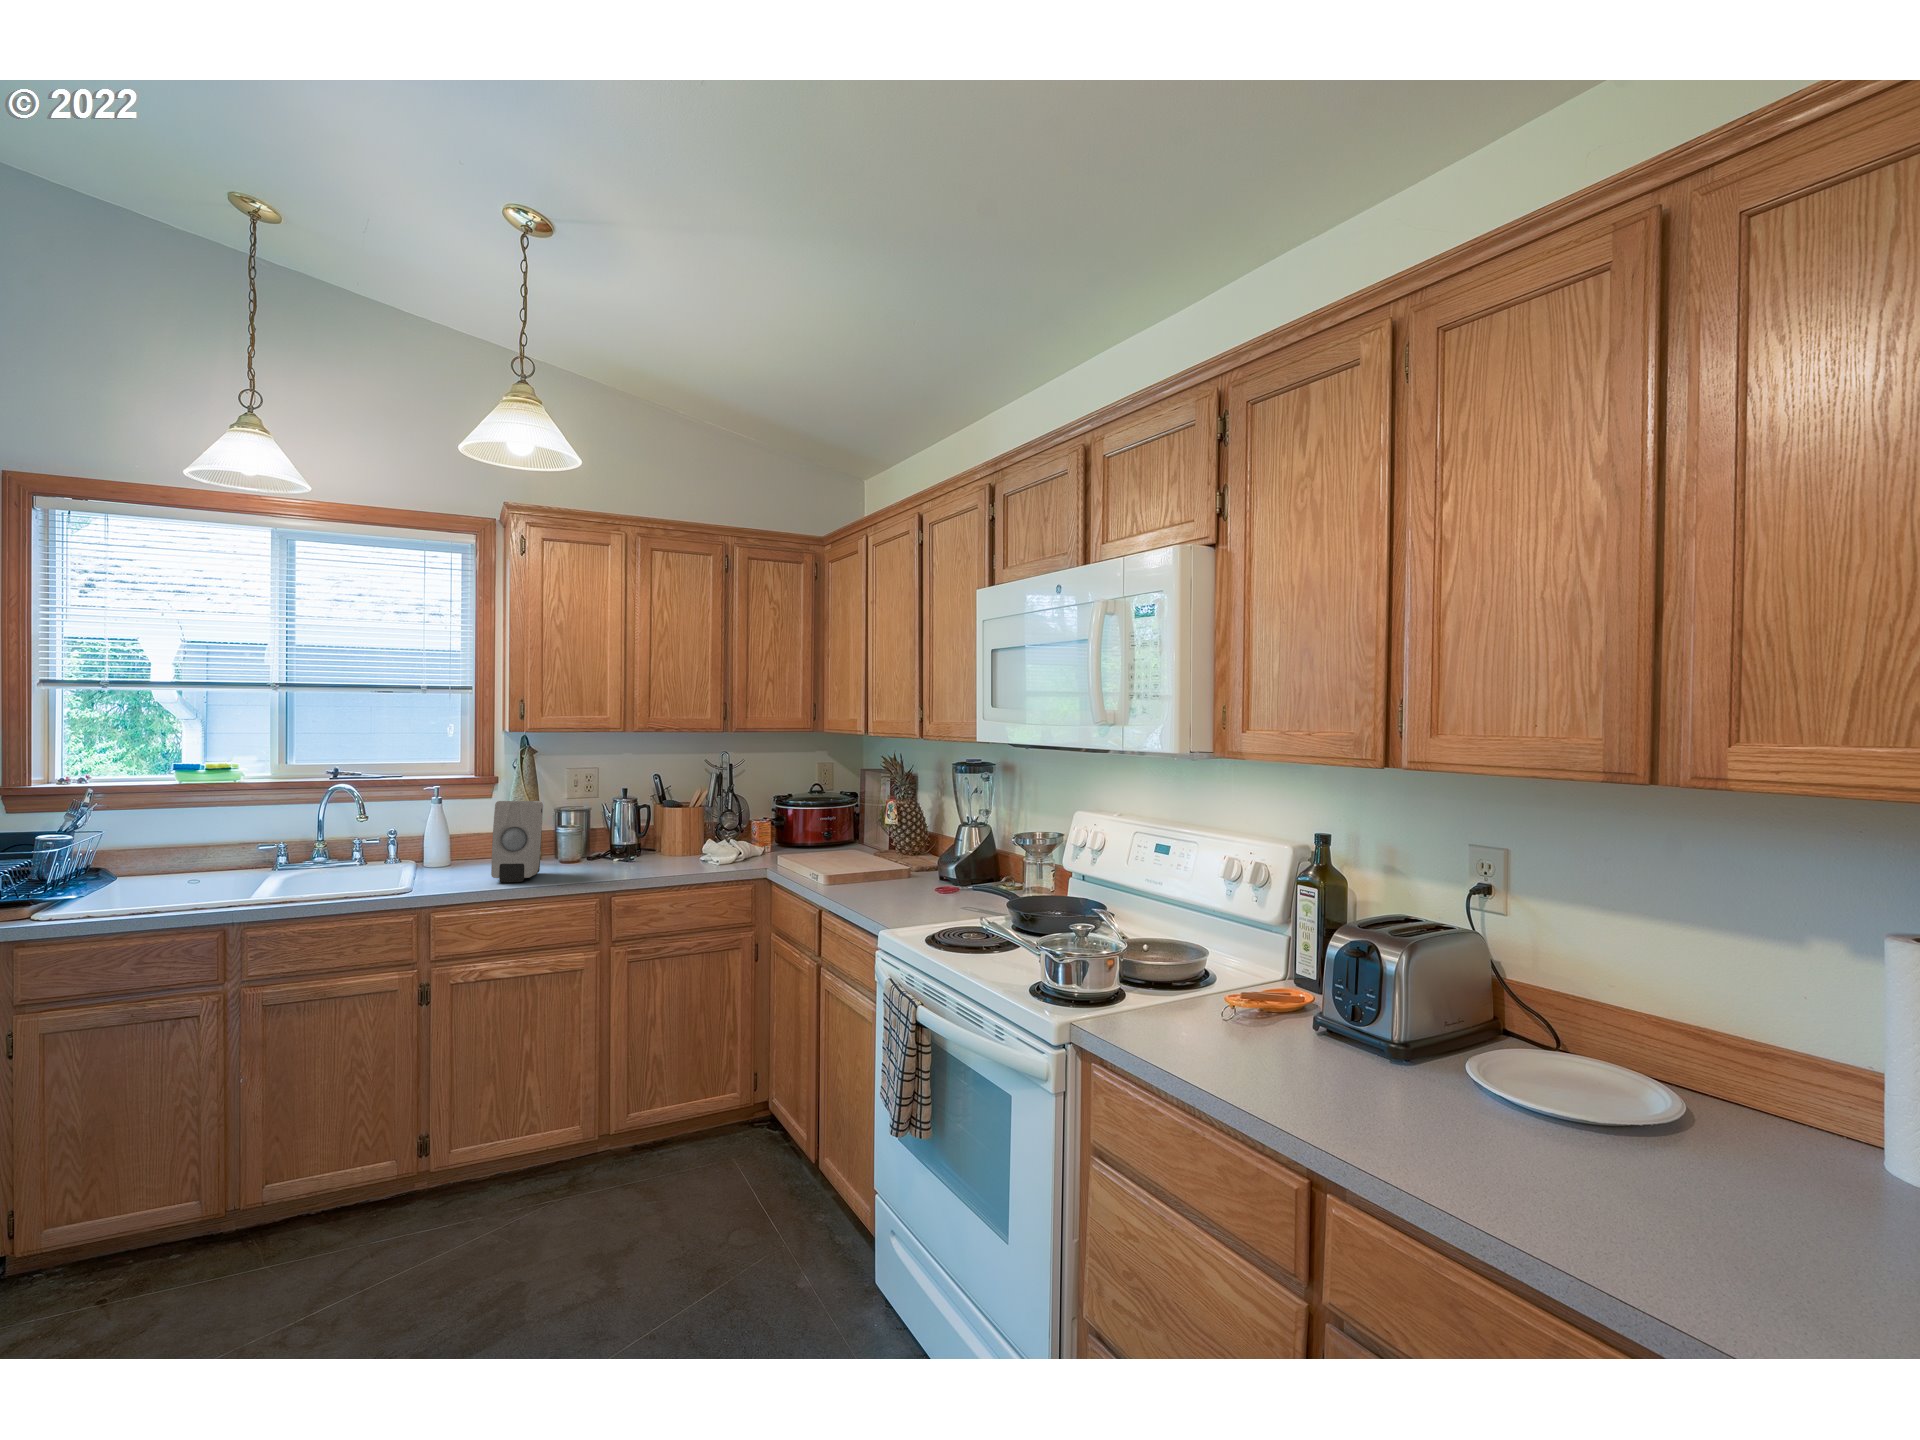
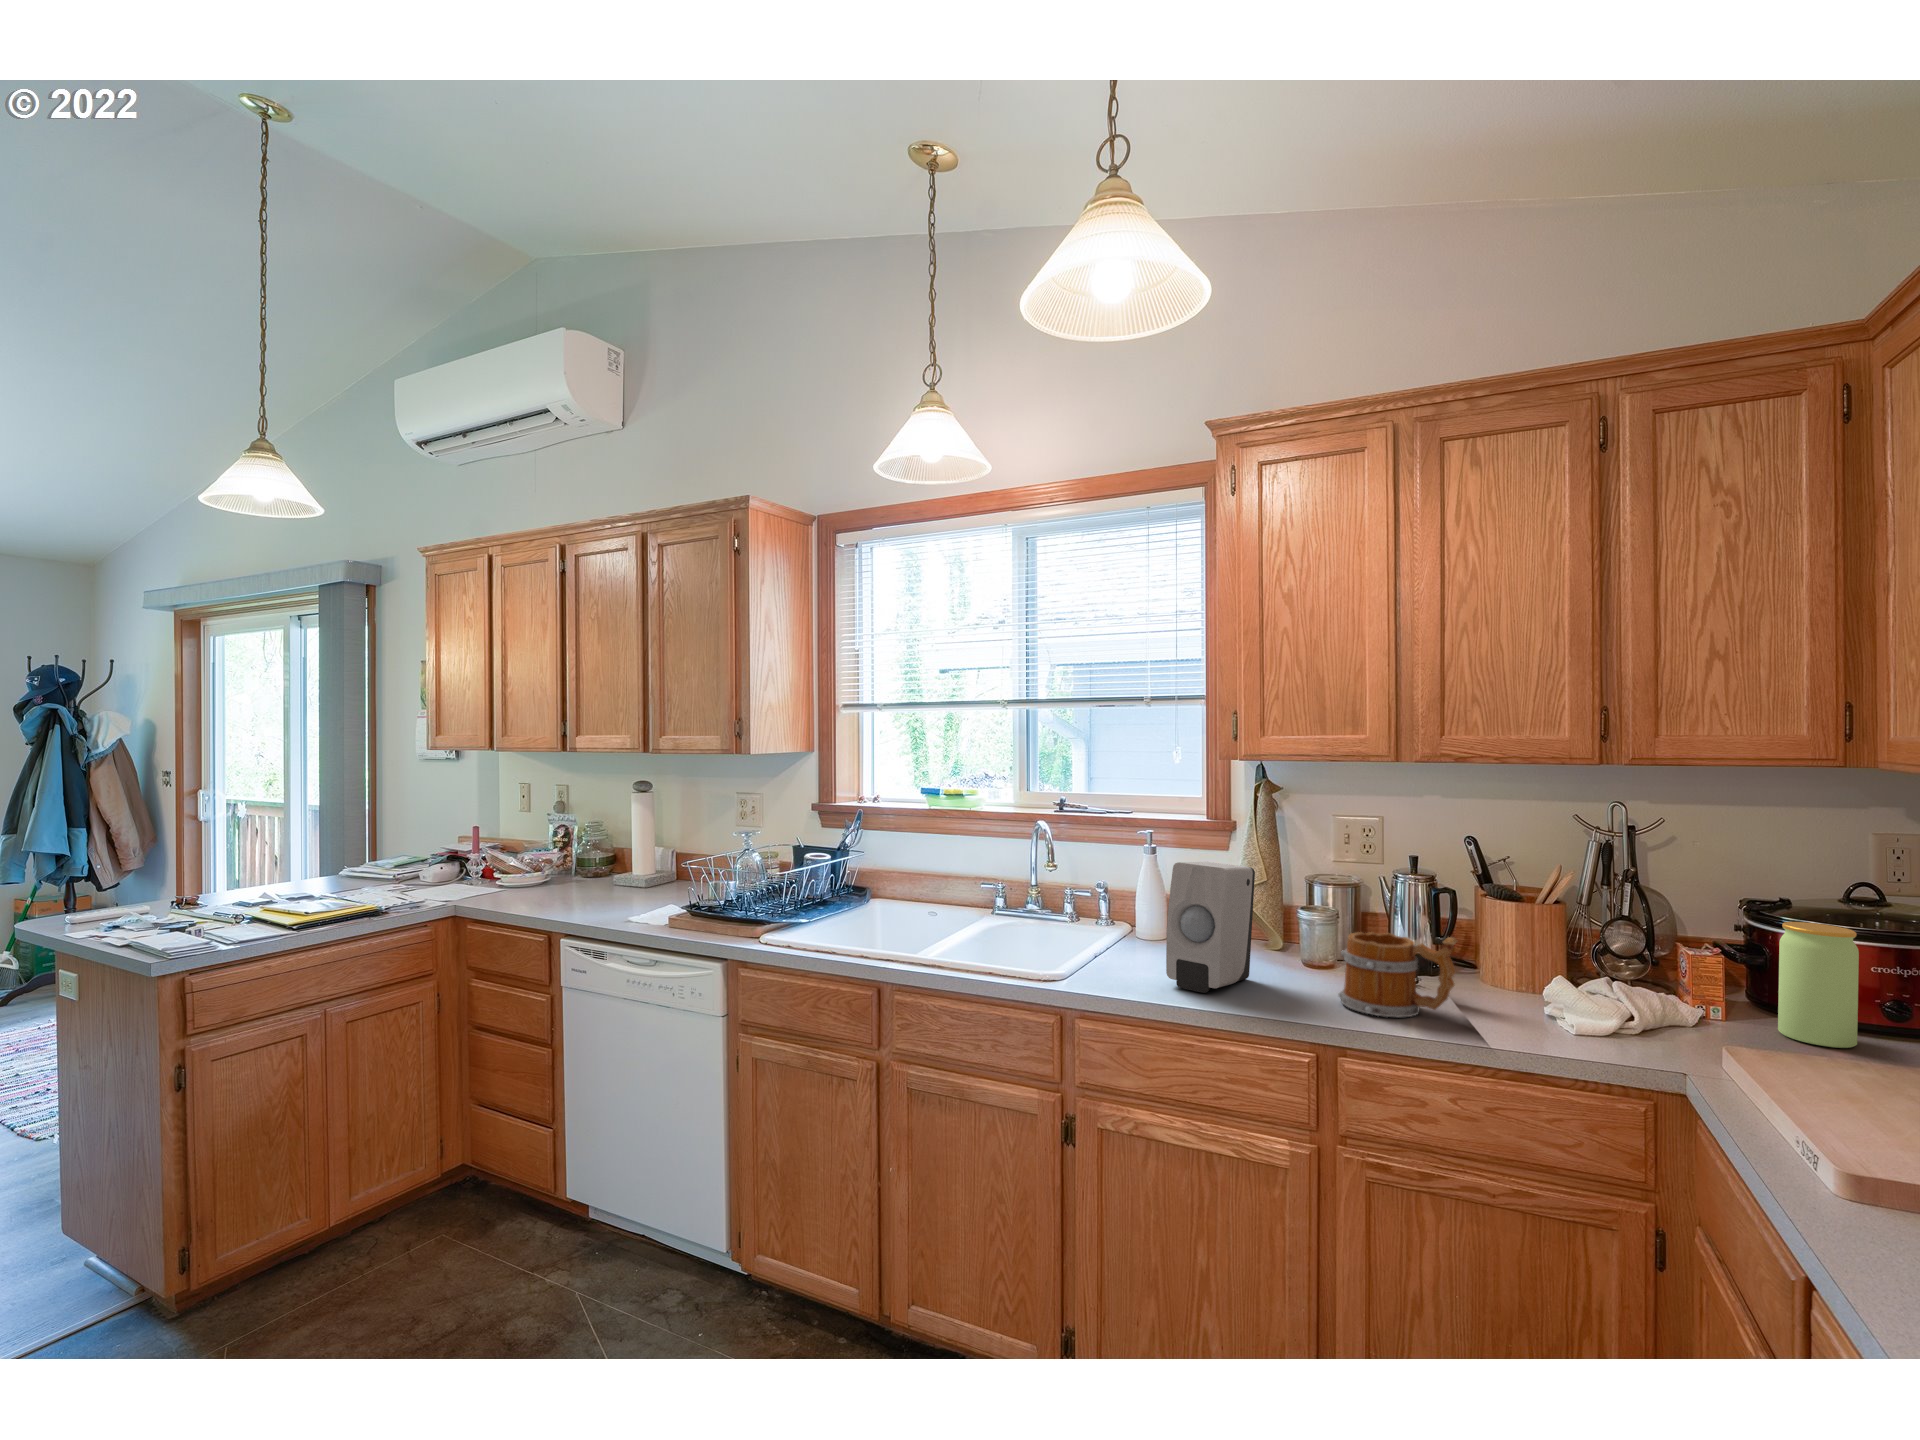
jar: none [791,801,817,851] -> present [1778,922,1859,1048]
mug: none [600,826,666,875] -> present [1338,932,1457,1017]

